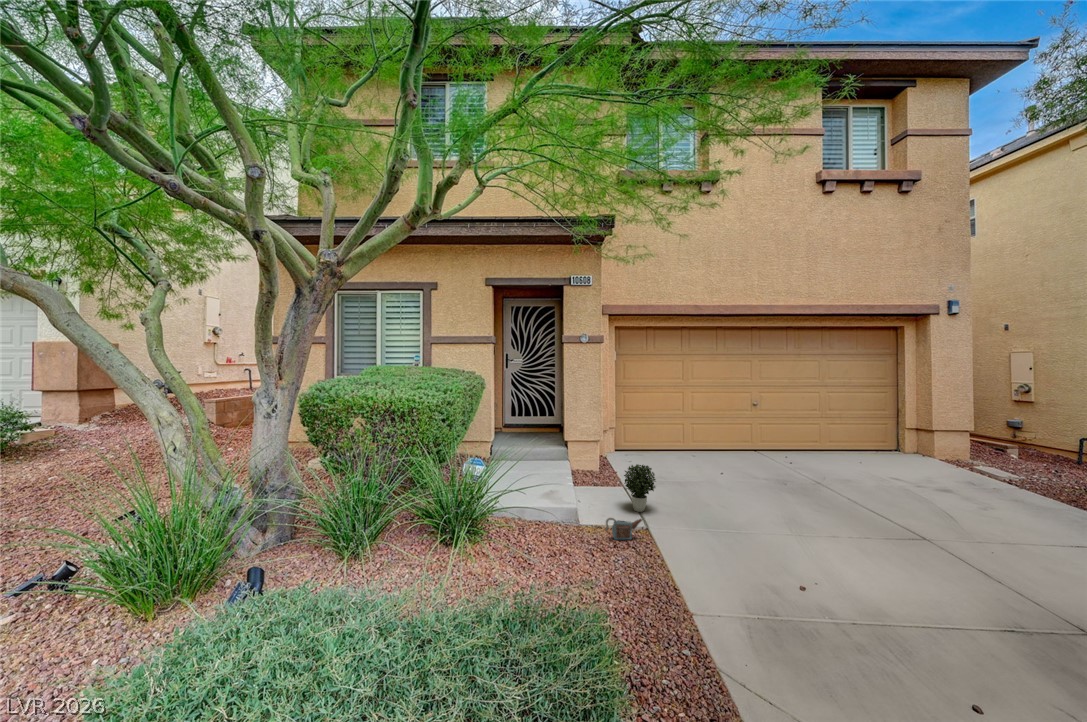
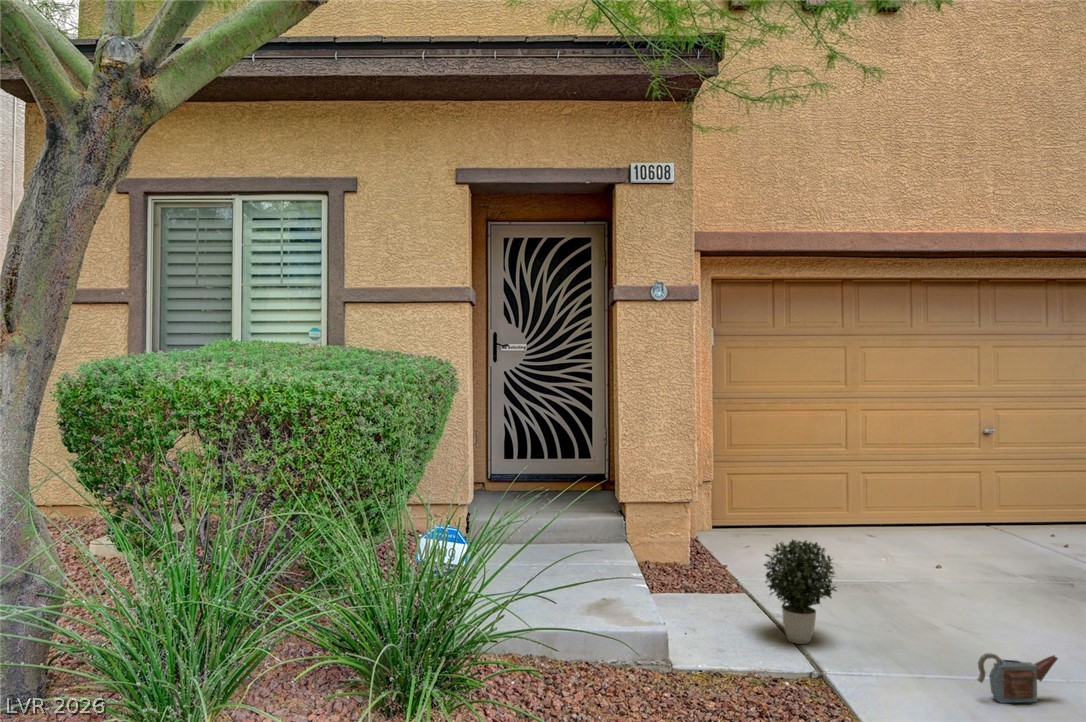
watering can: present [605,518,642,540] -> present [977,653,1058,703]

